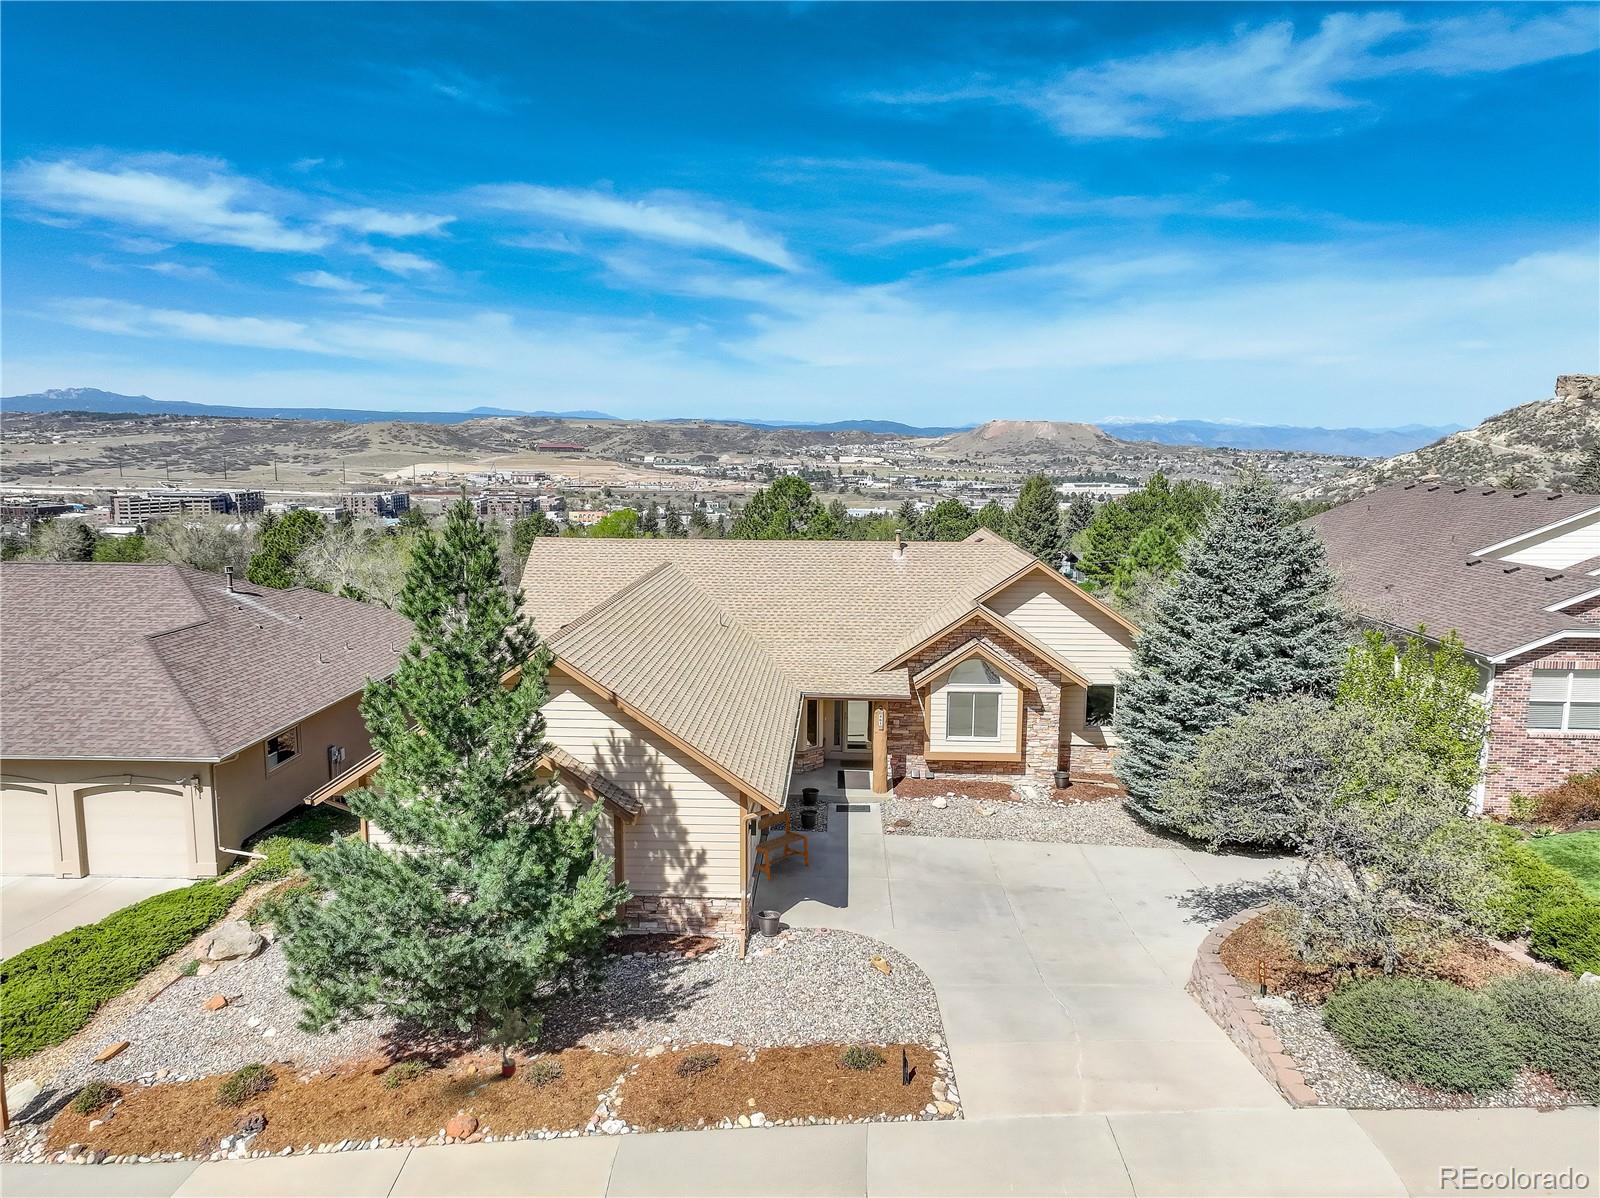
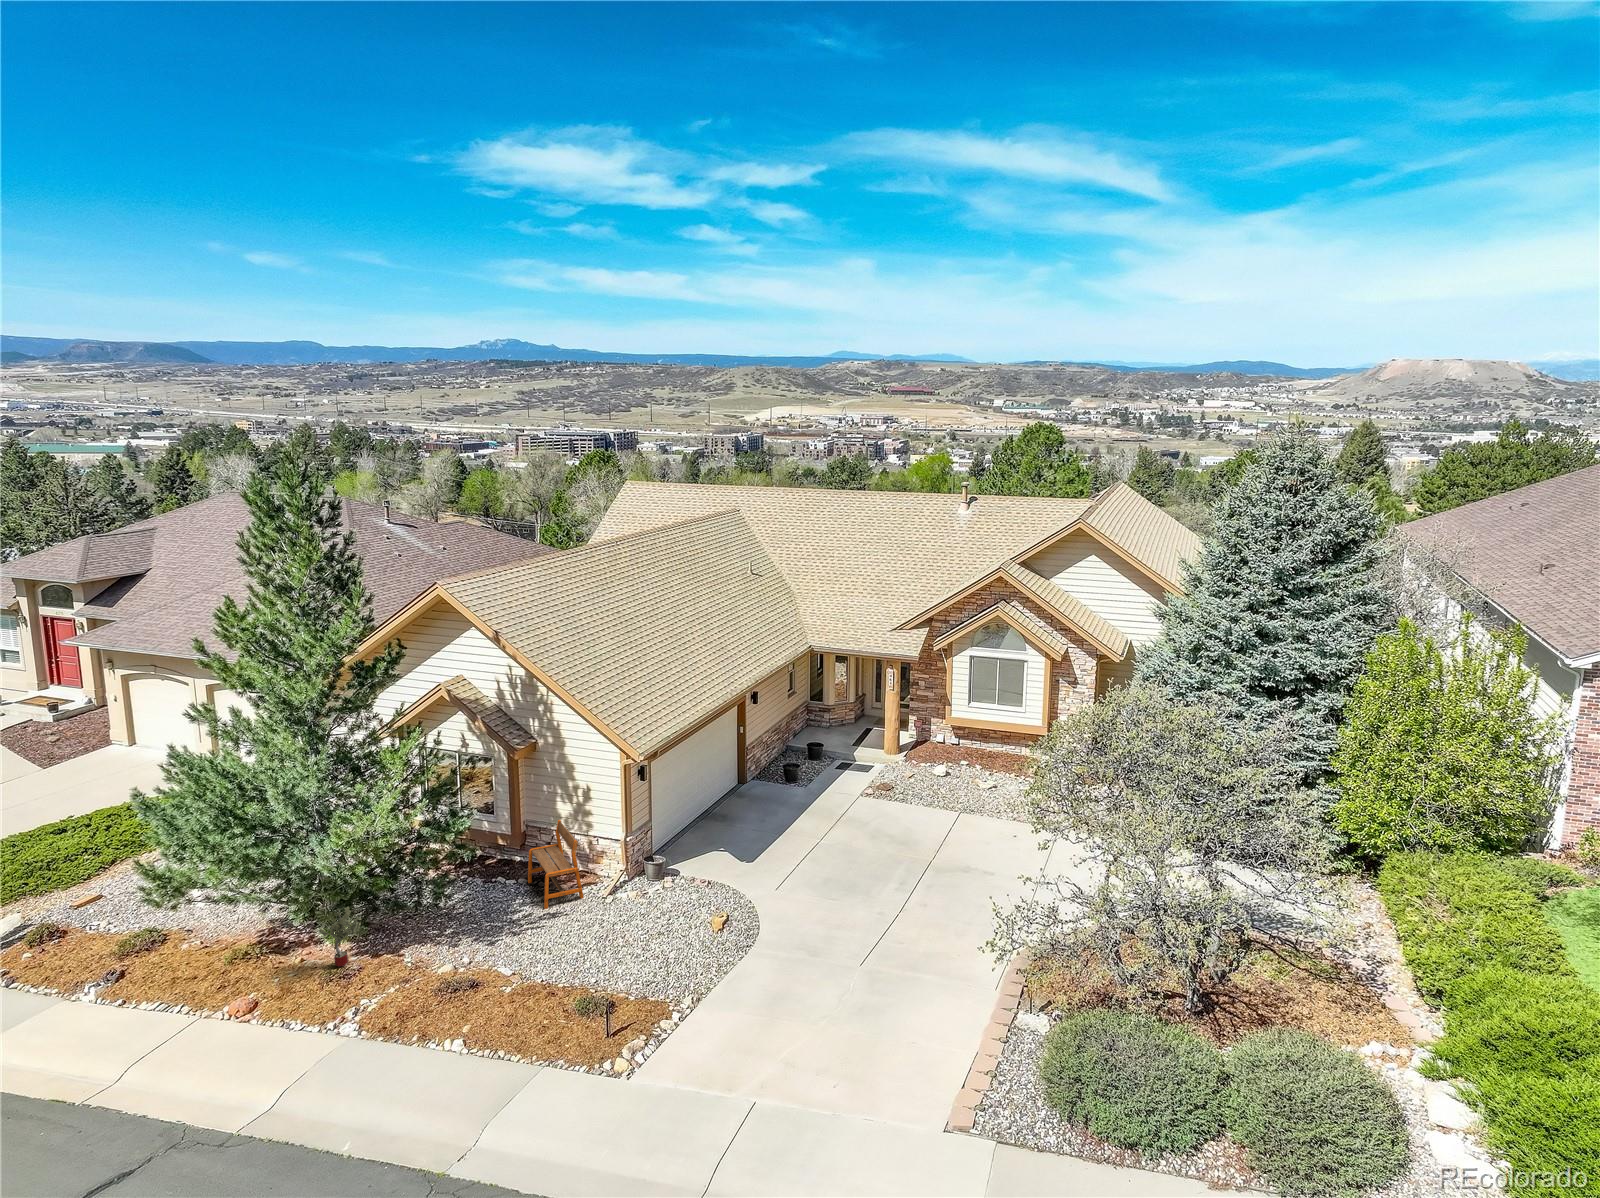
bench: present [756,810,809,881] -> present [528,820,584,909]

